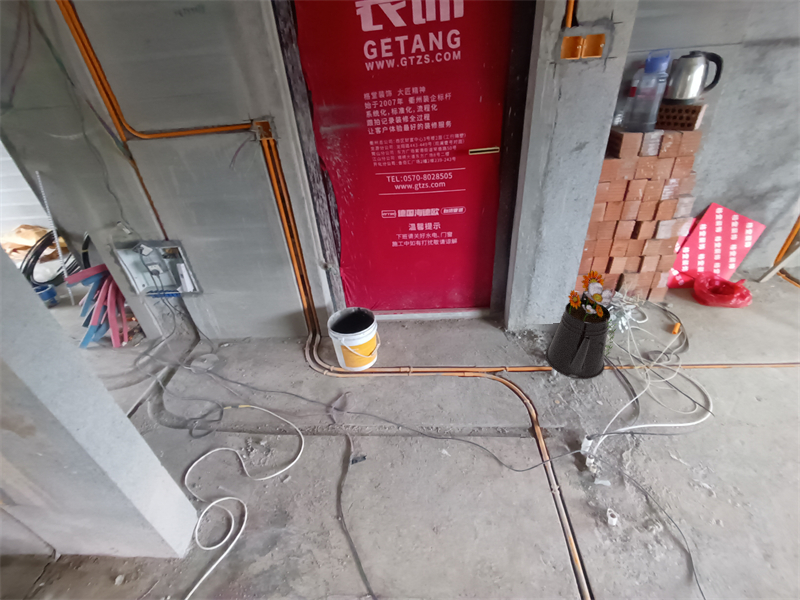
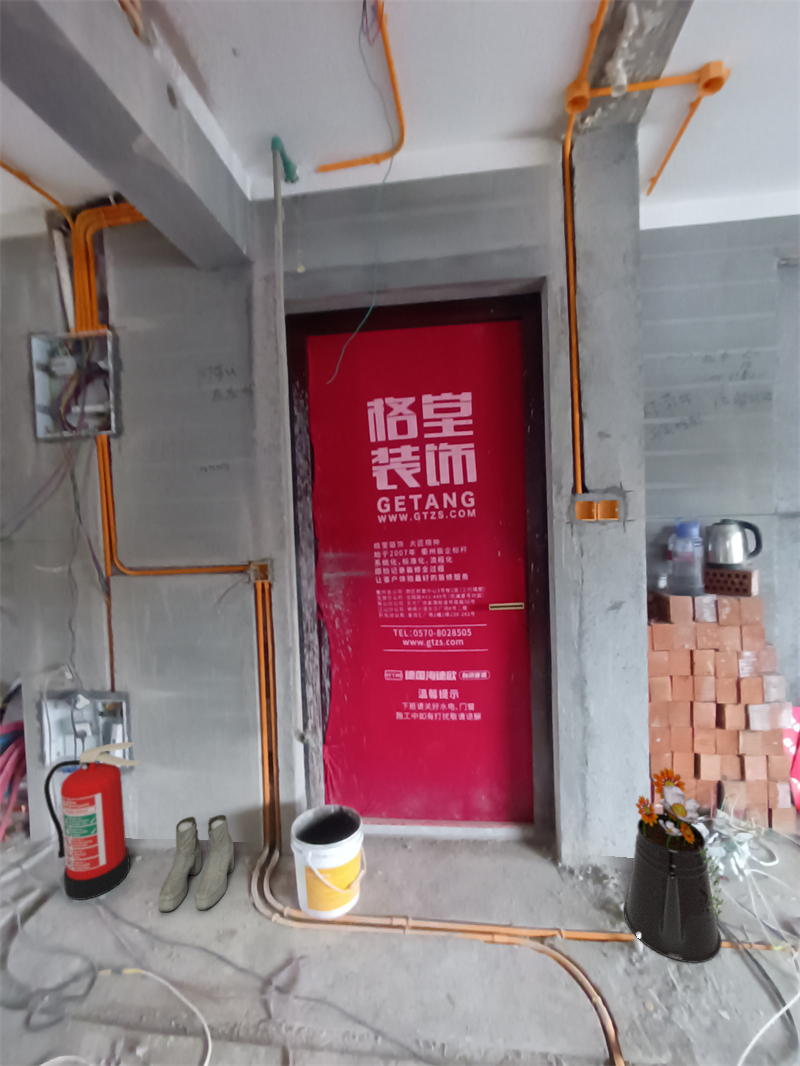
fire extinguisher: none [141,277,223,371] -> present [44,742,141,900]
boots: none [246,317,292,374] -> present [159,815,234,912]

